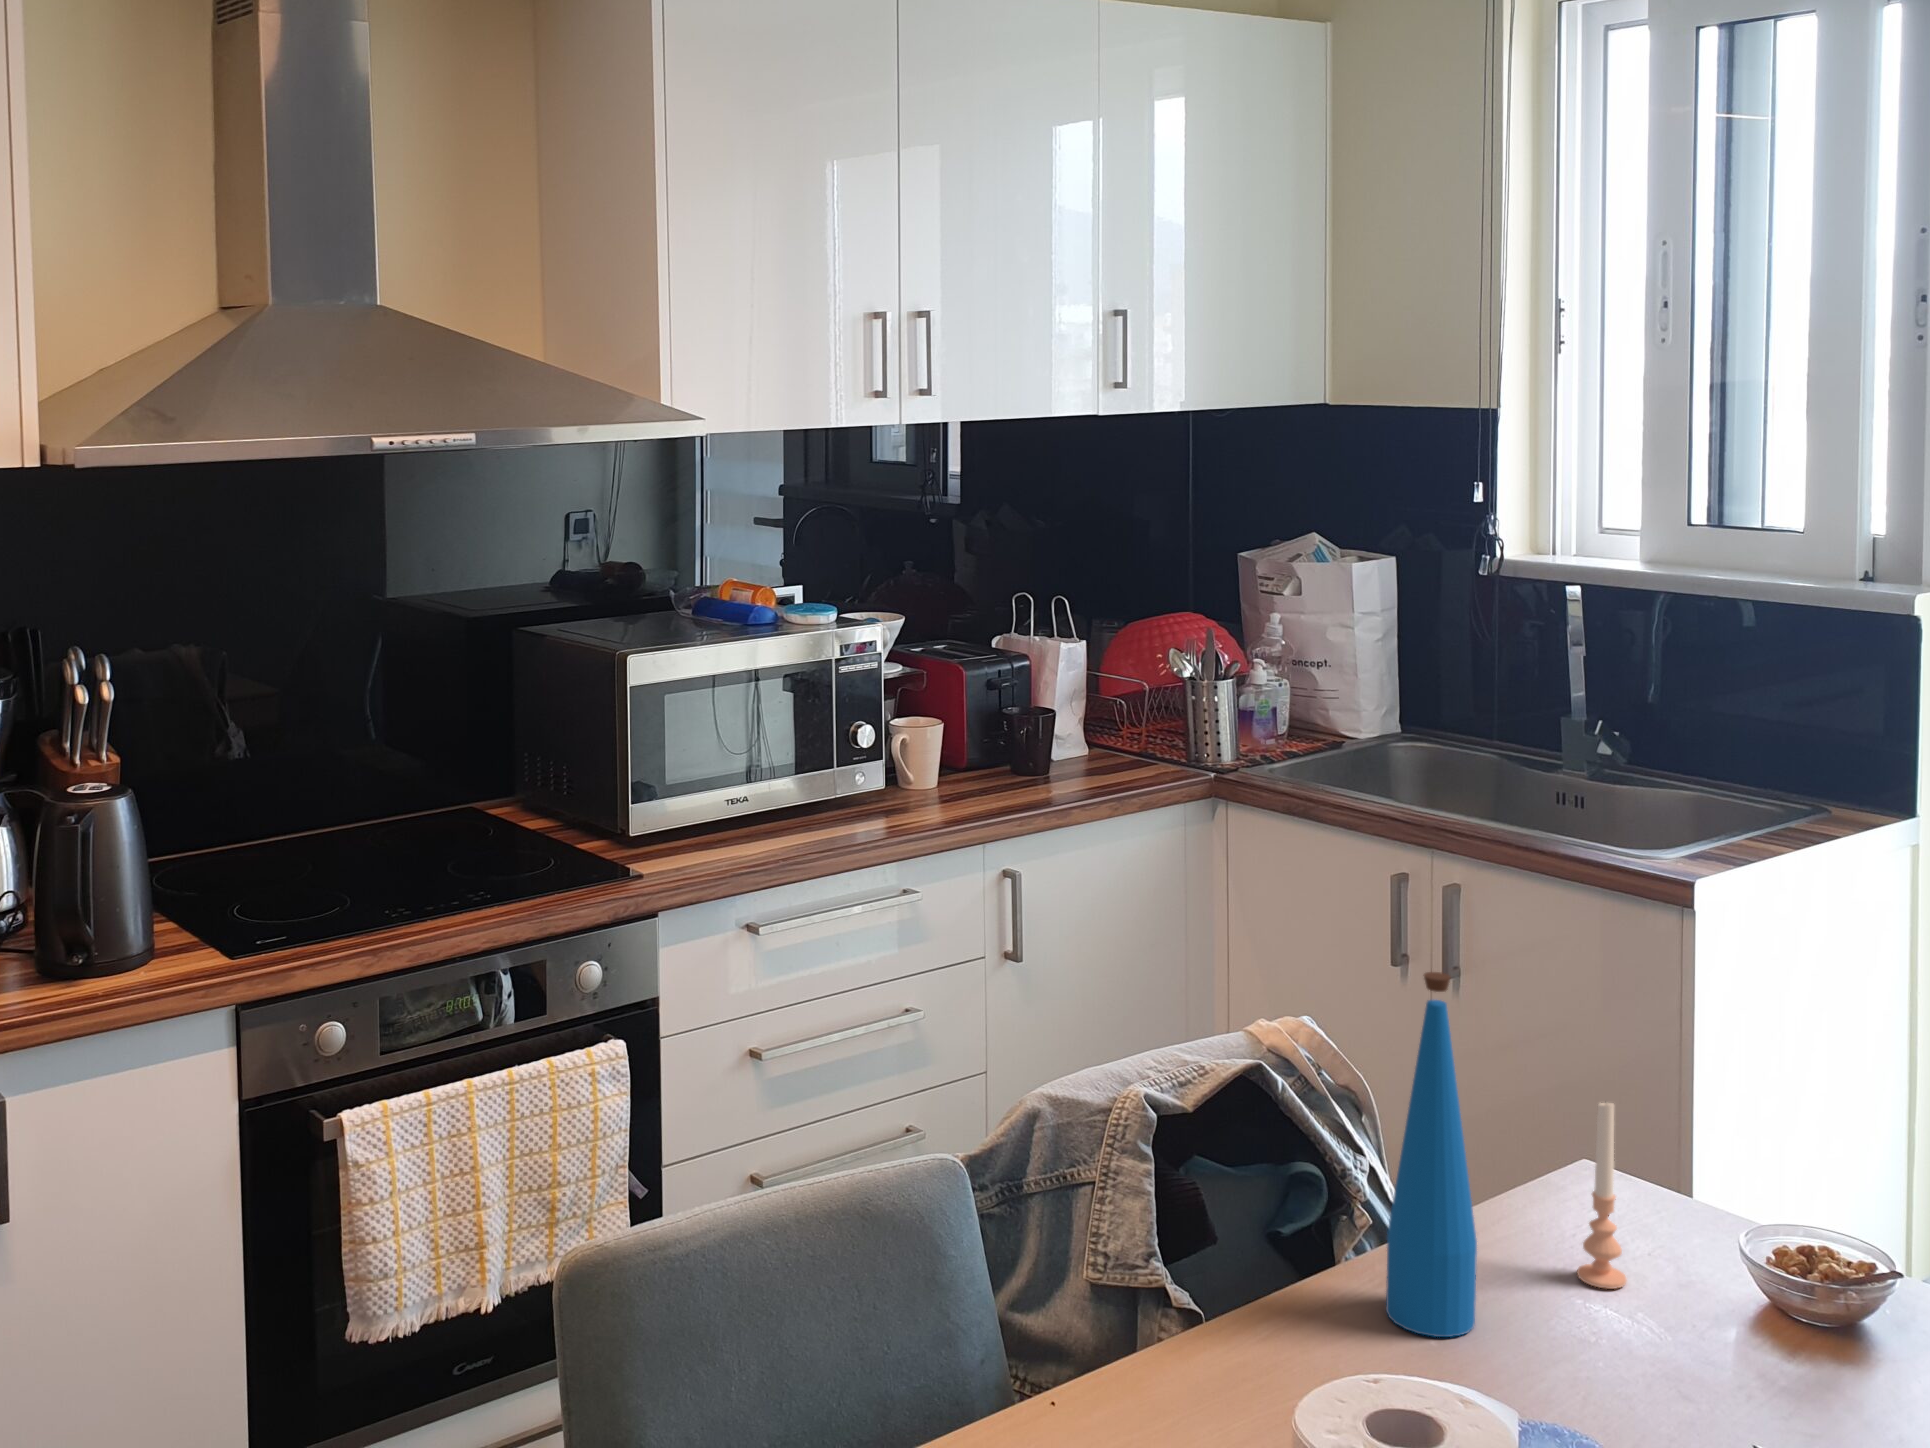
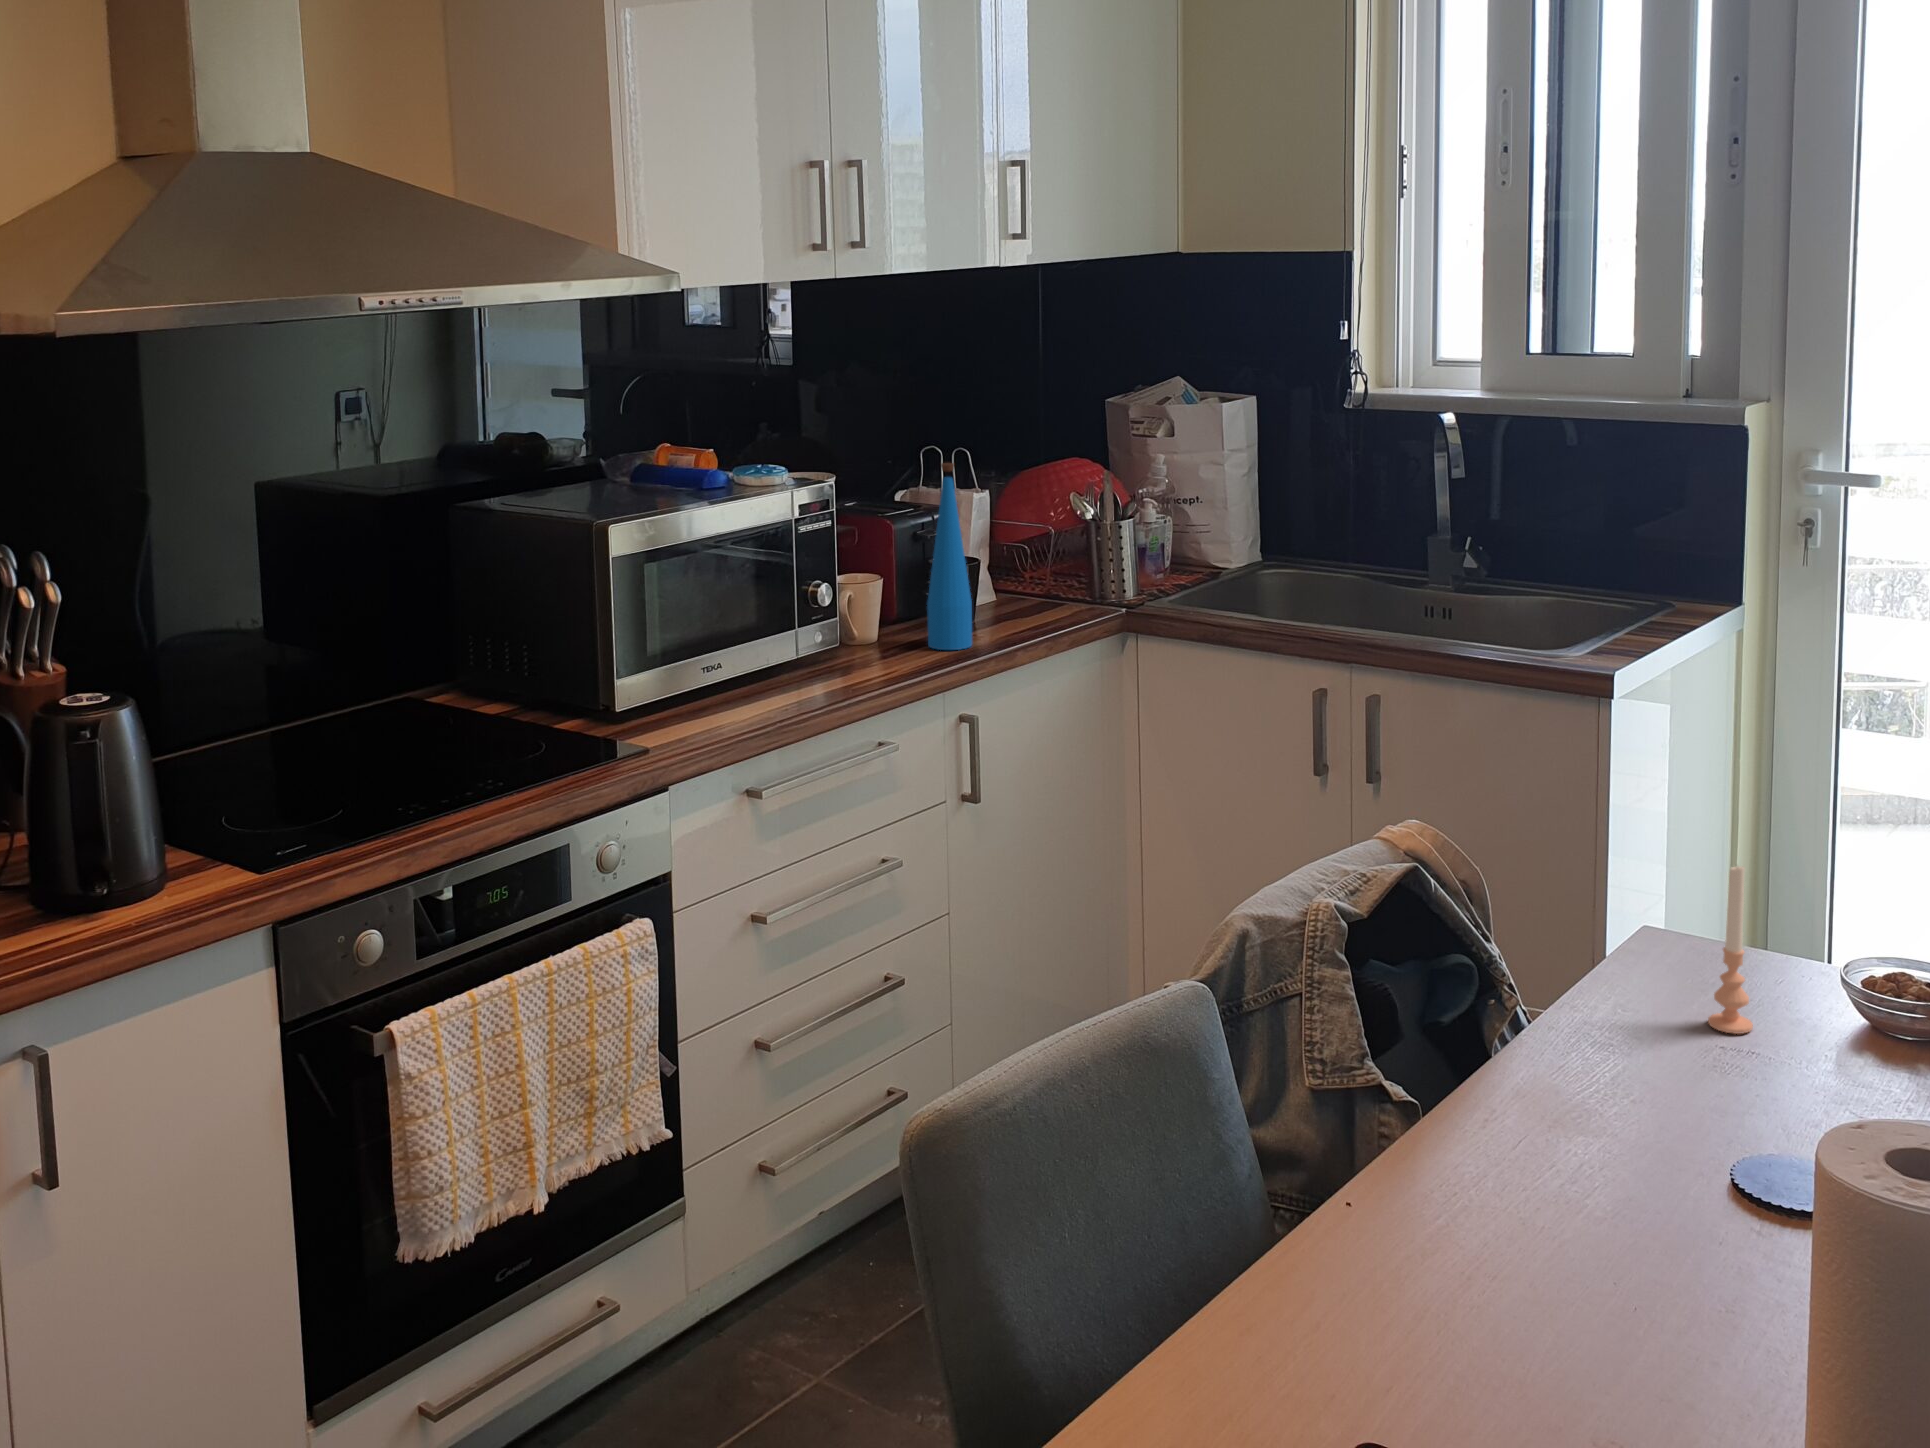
bottle: present [1386,972,1477,1337] -> present [927,463,972,650]

